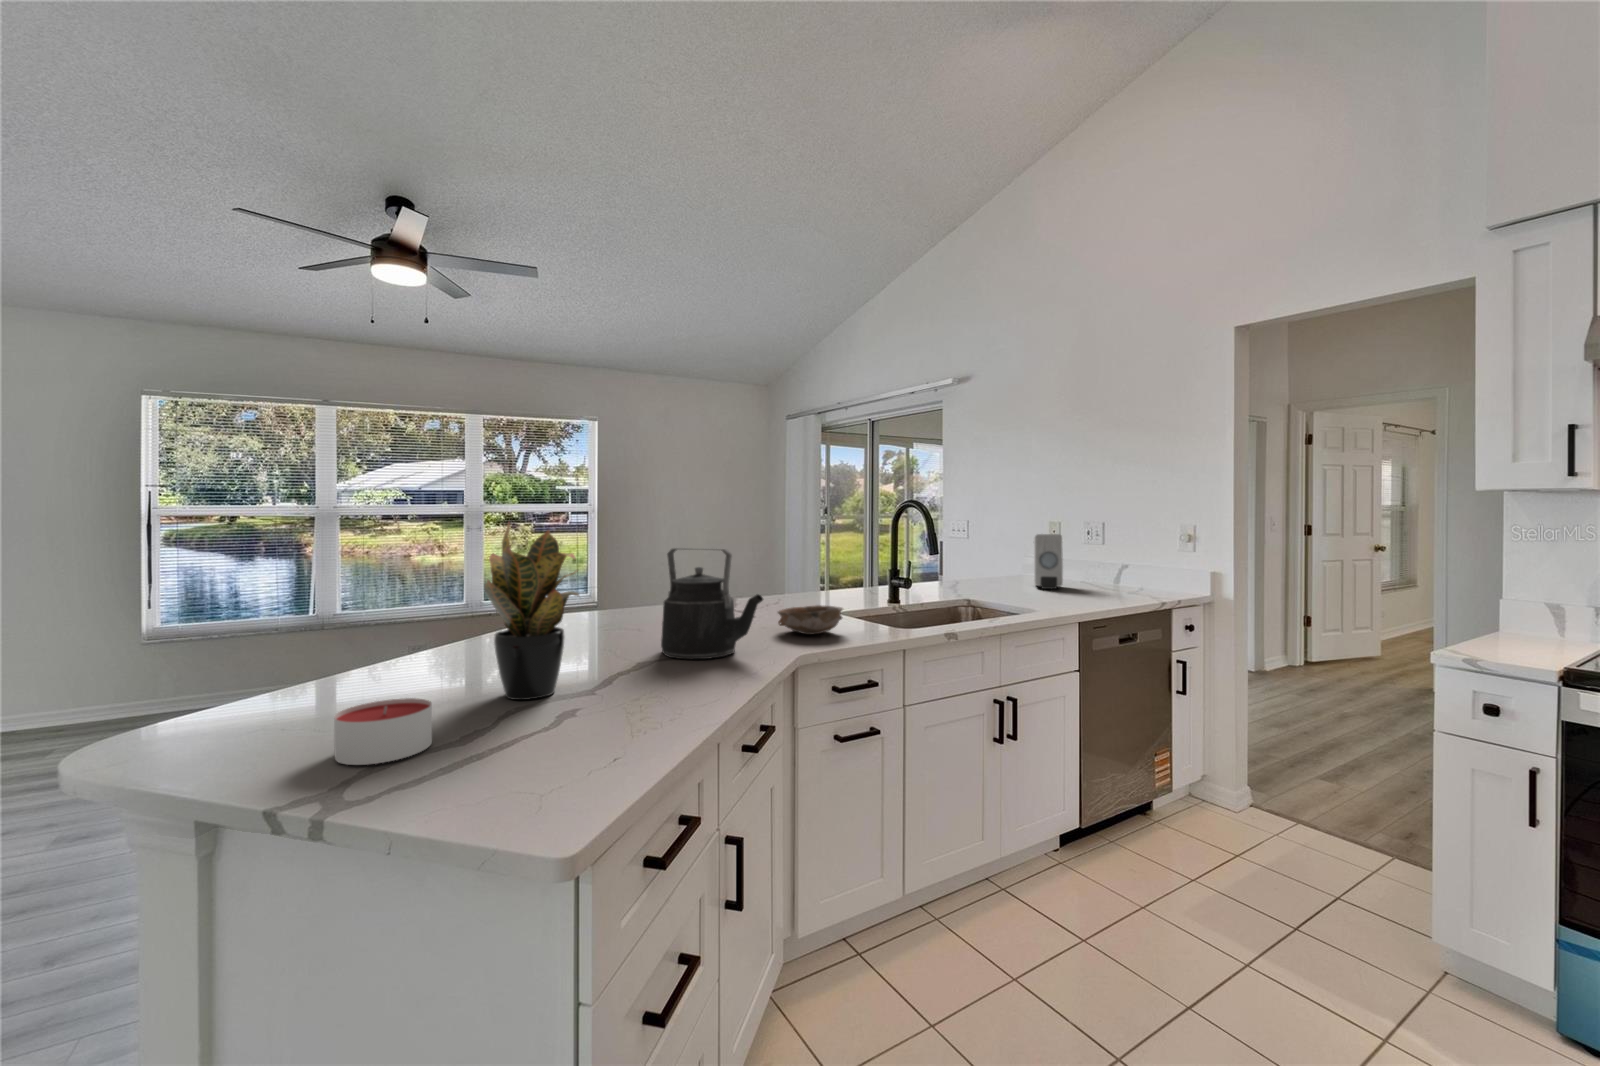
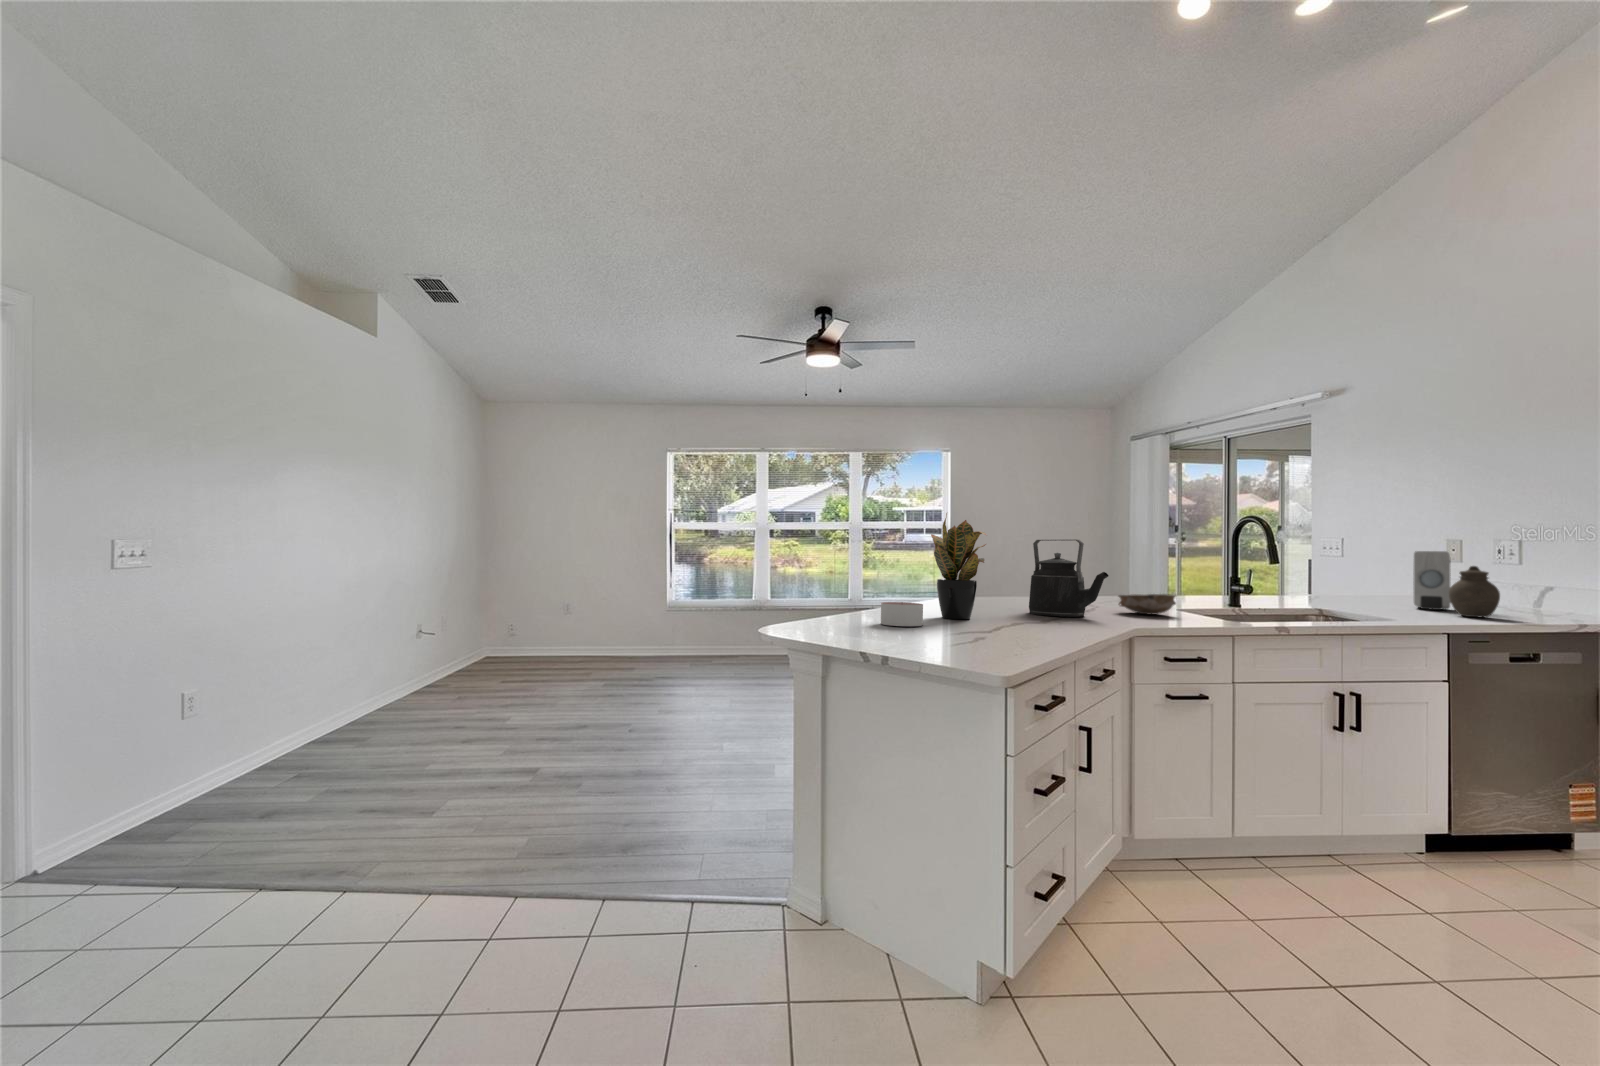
jar: none [1067,550,1106,599] -> present [1449,566,1500,618]

